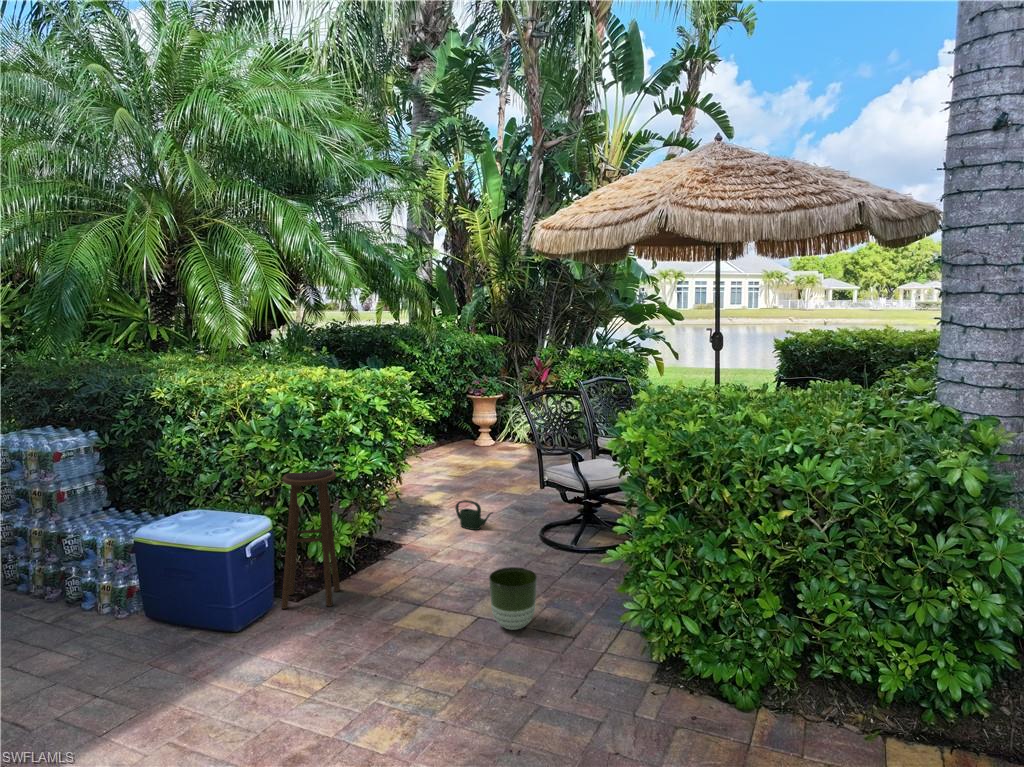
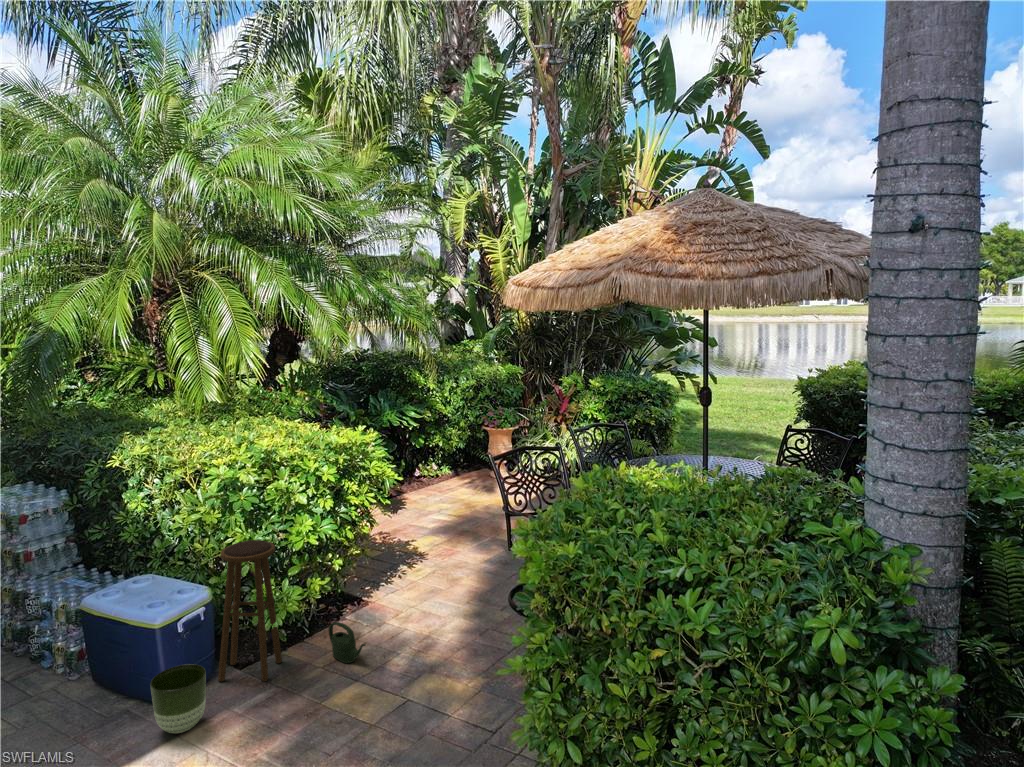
watering can: present [455,500,493,530] -> present [328,622,366,663]
planter: present [489,567,537,630] -> present [150,664,206,733]

